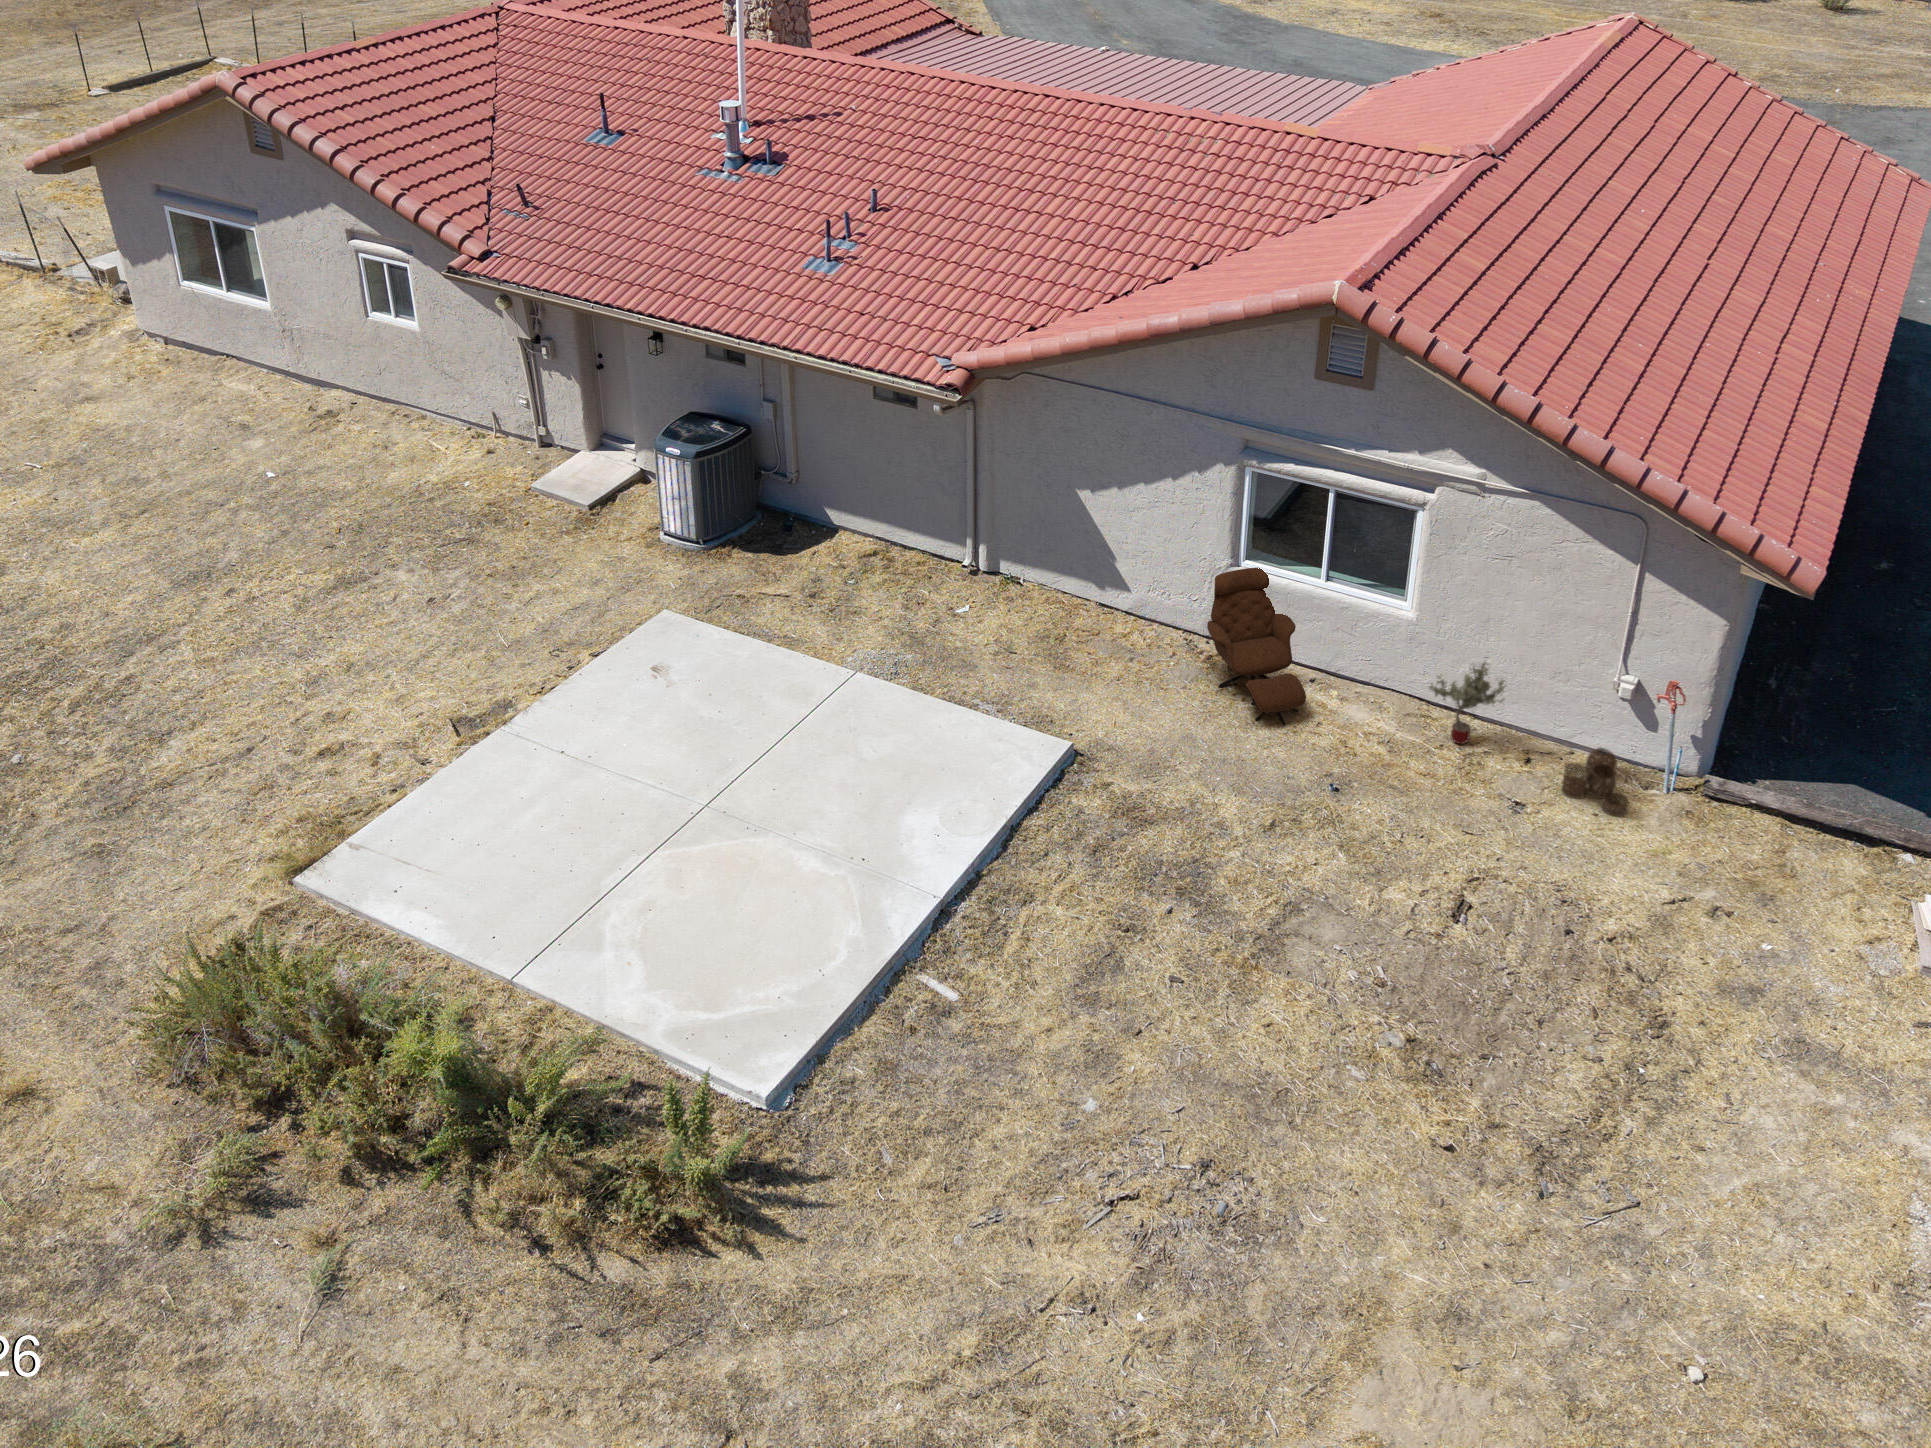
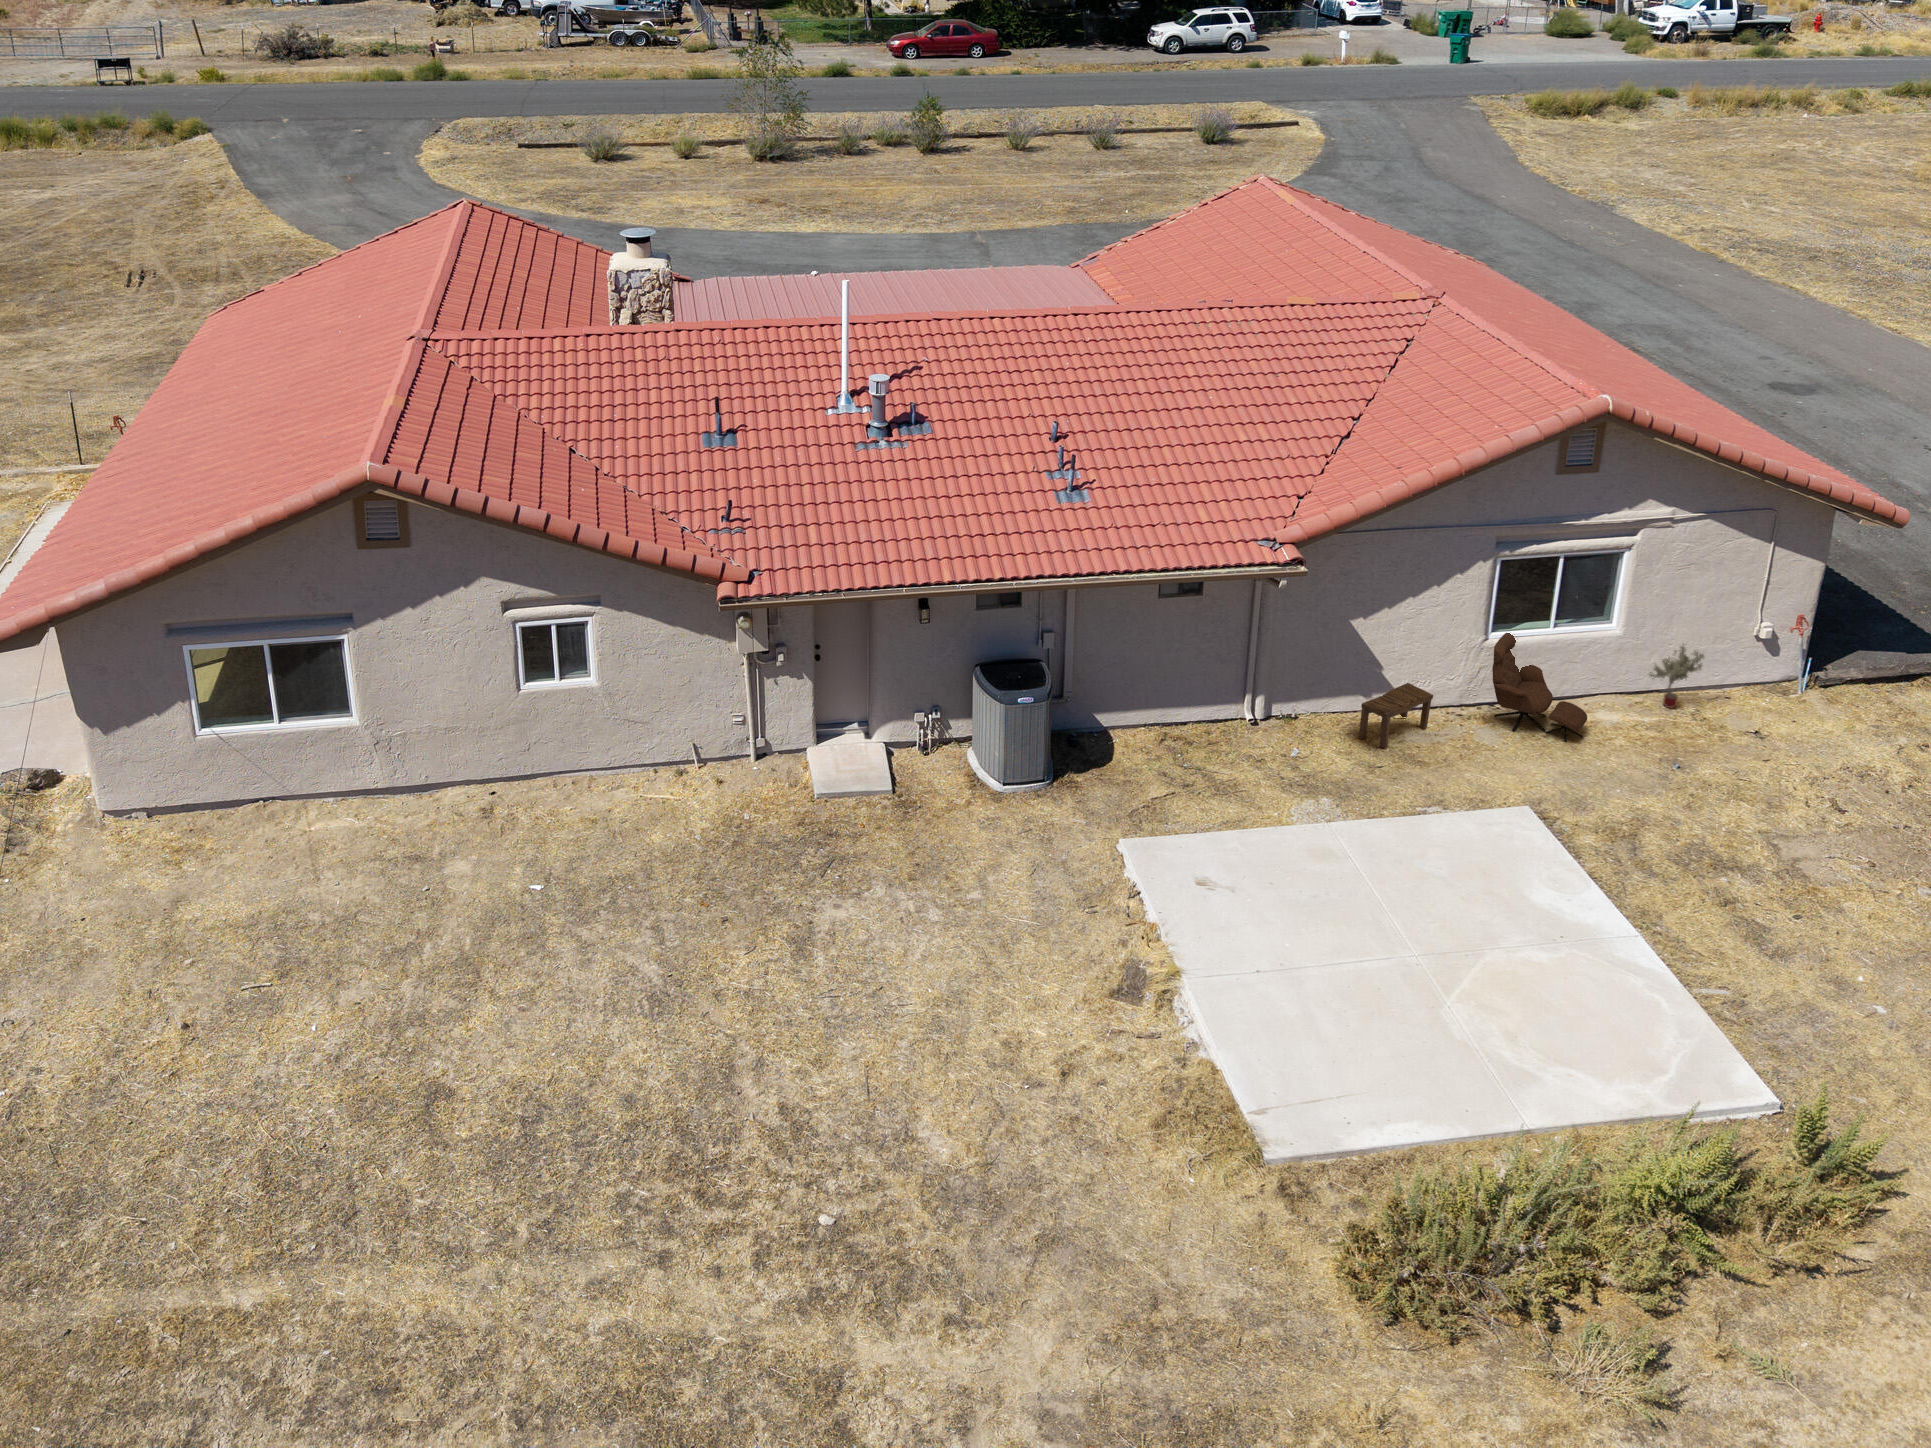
bench: none [1047,585,1135,646] -> present [1359,683,1433,749]
woven basket: present [1562,748,1629,816] -> none [1739,675,1799,714]

